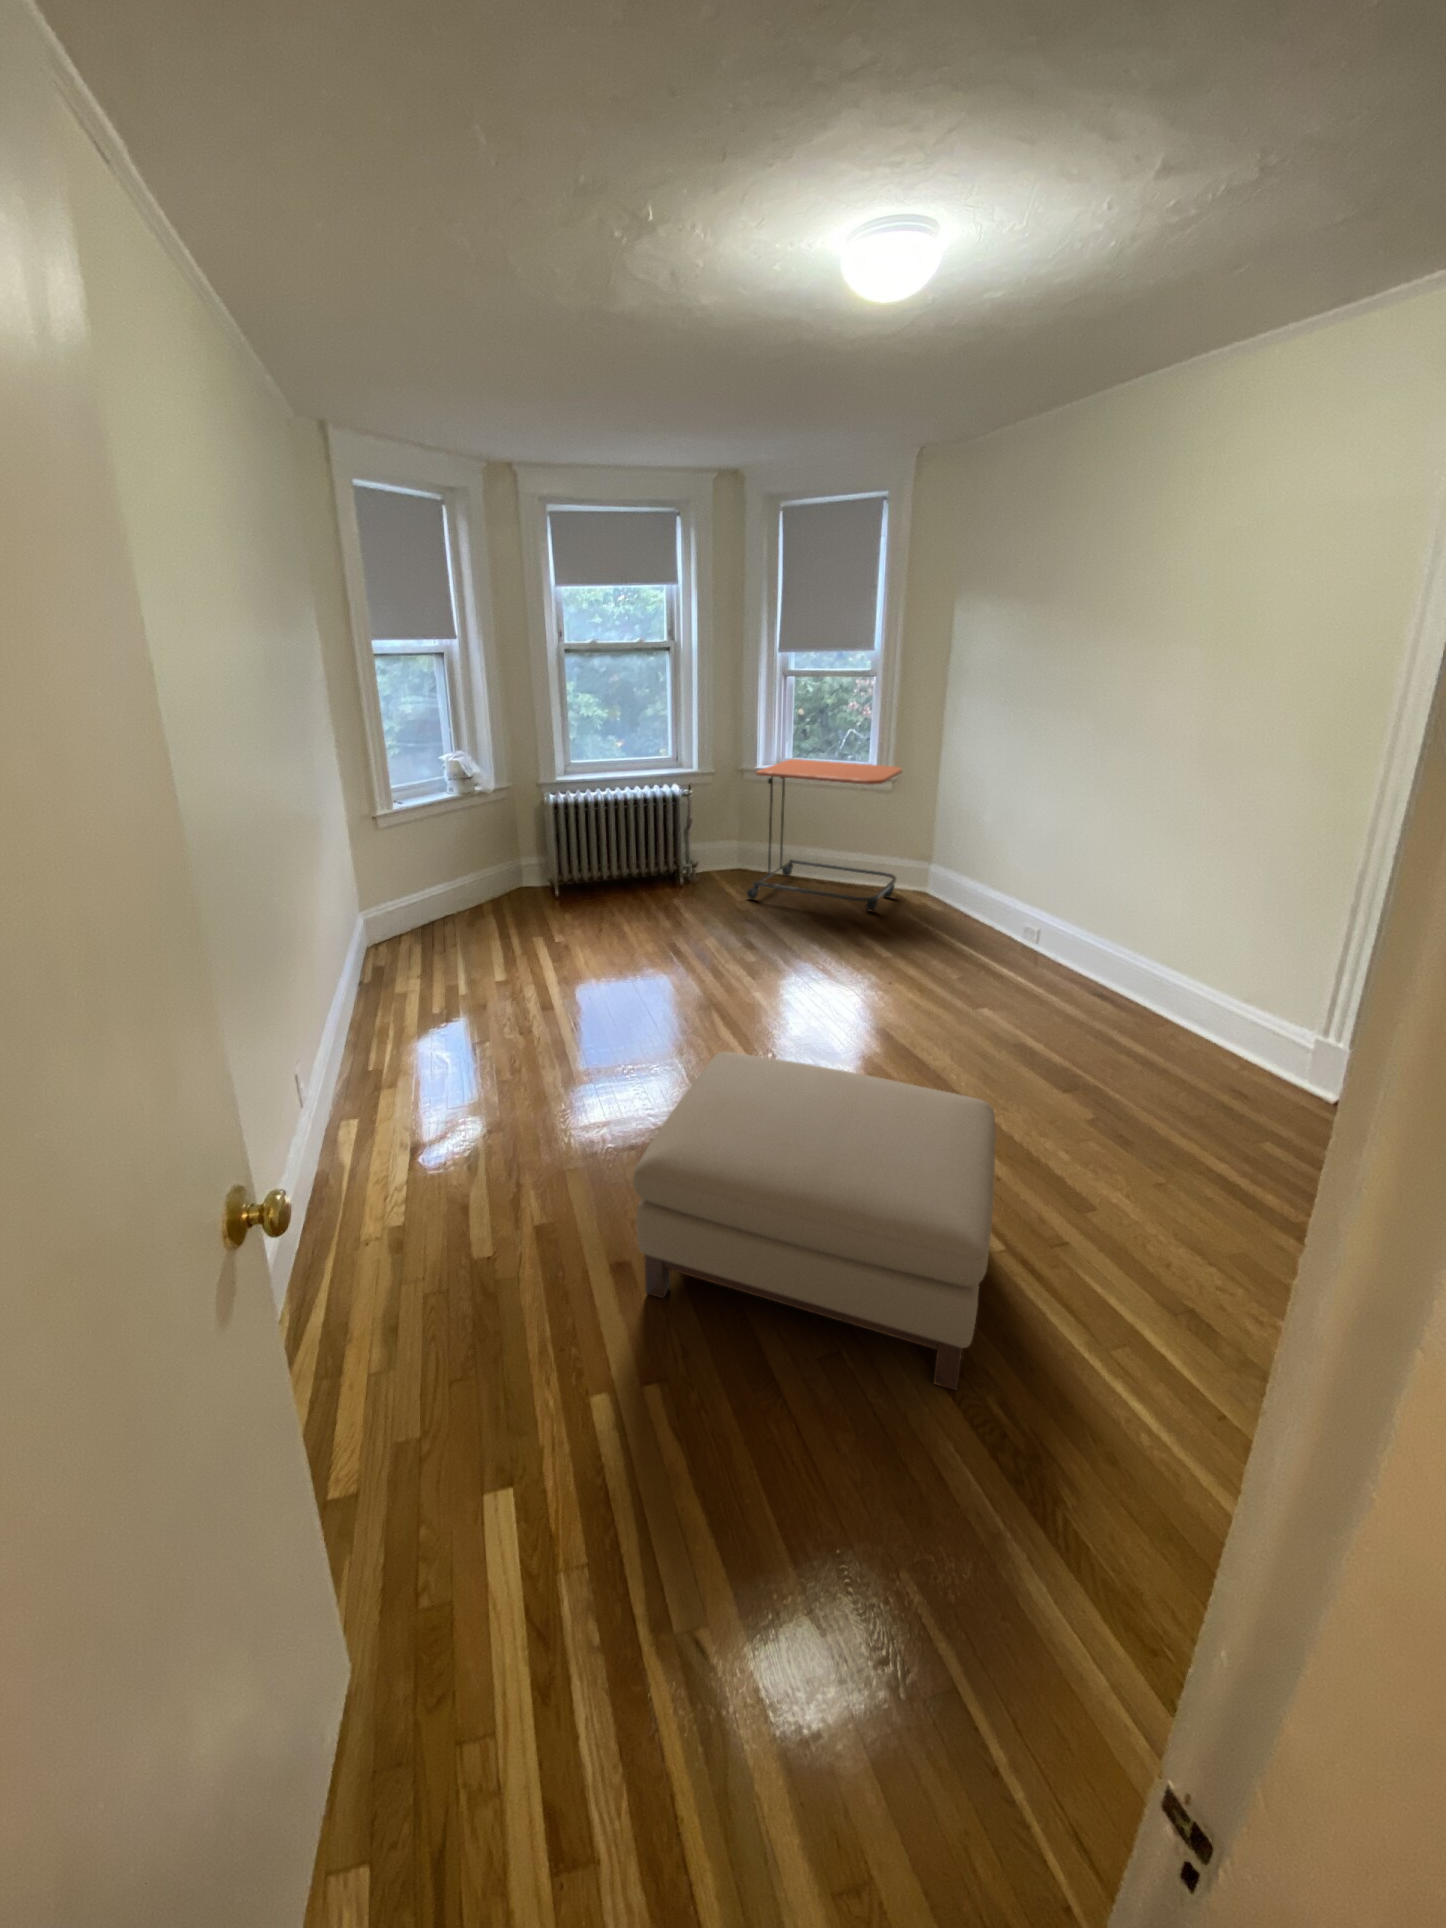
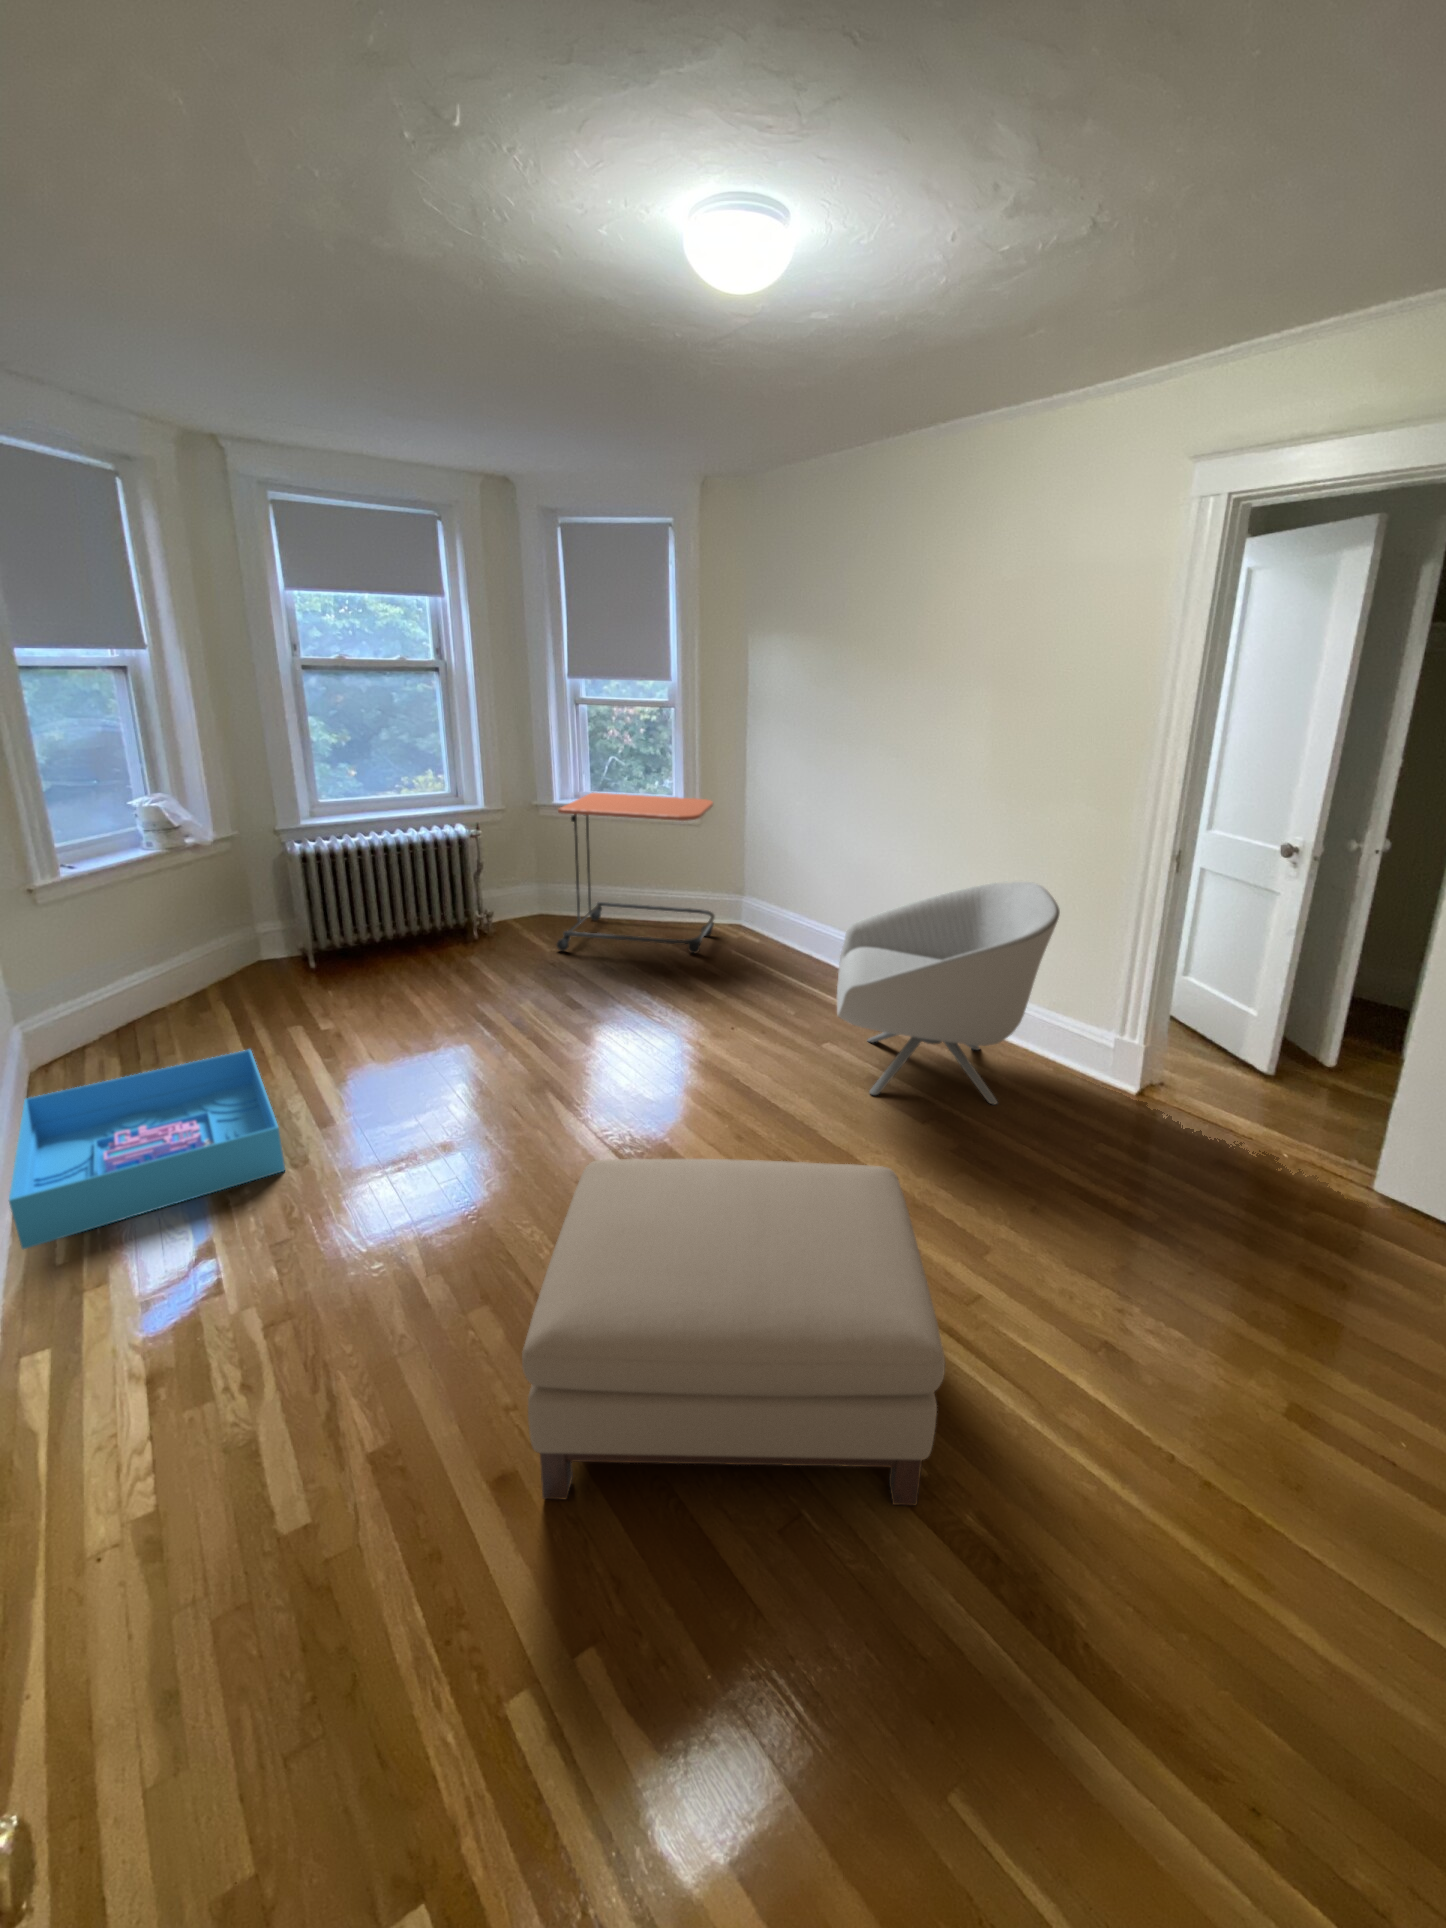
armchair: none [984,855,1249,1084] -> present [837,882,1060,1105]
storage bin: none [345,945,513,1056] -> present [9,1050,285,1249]

